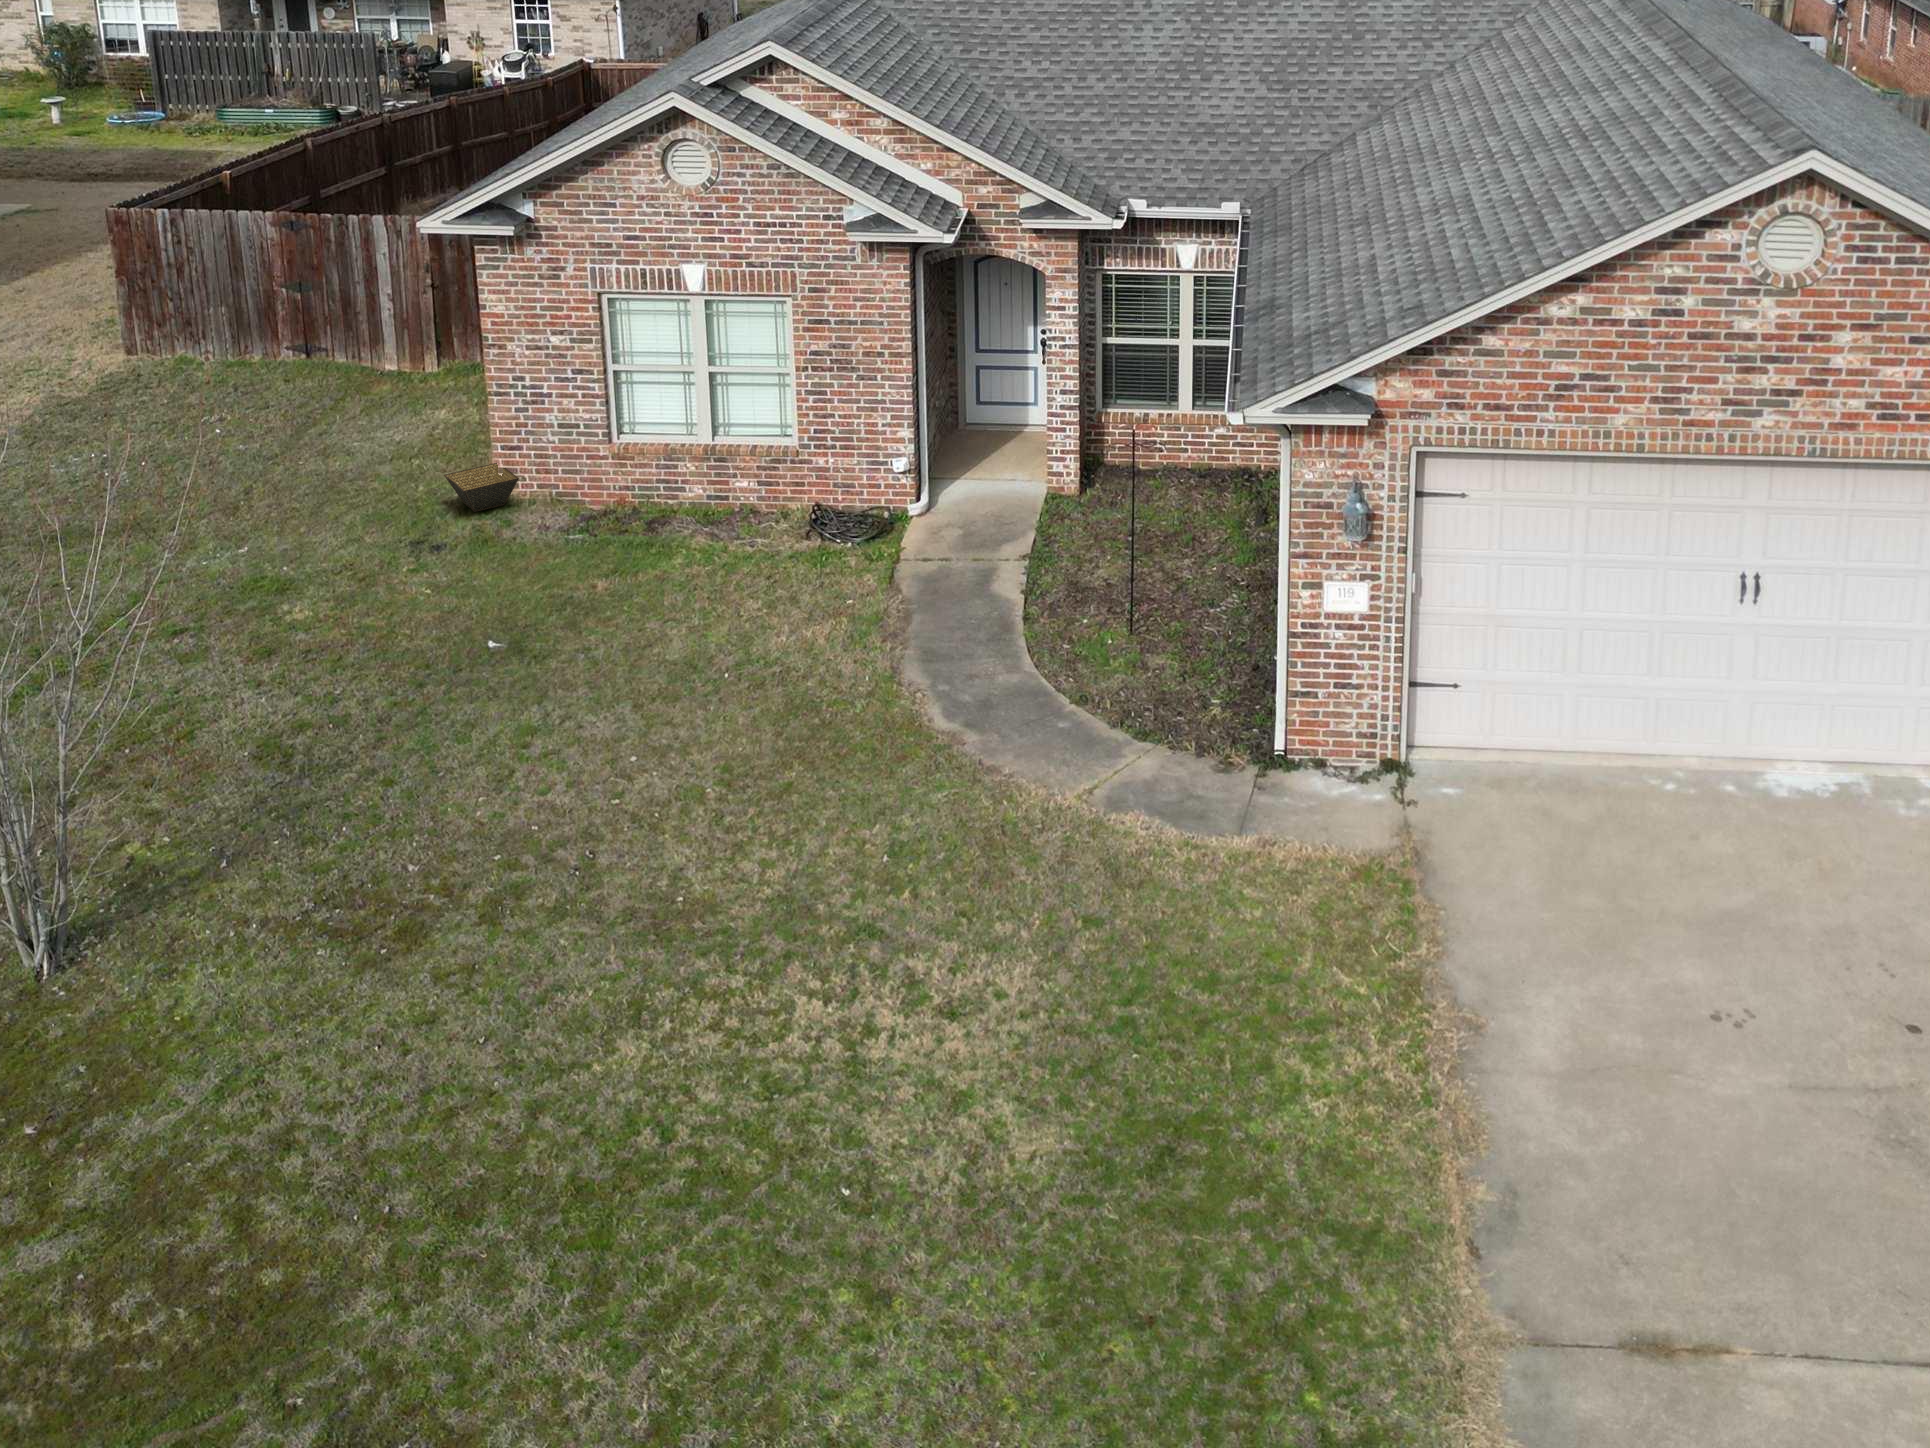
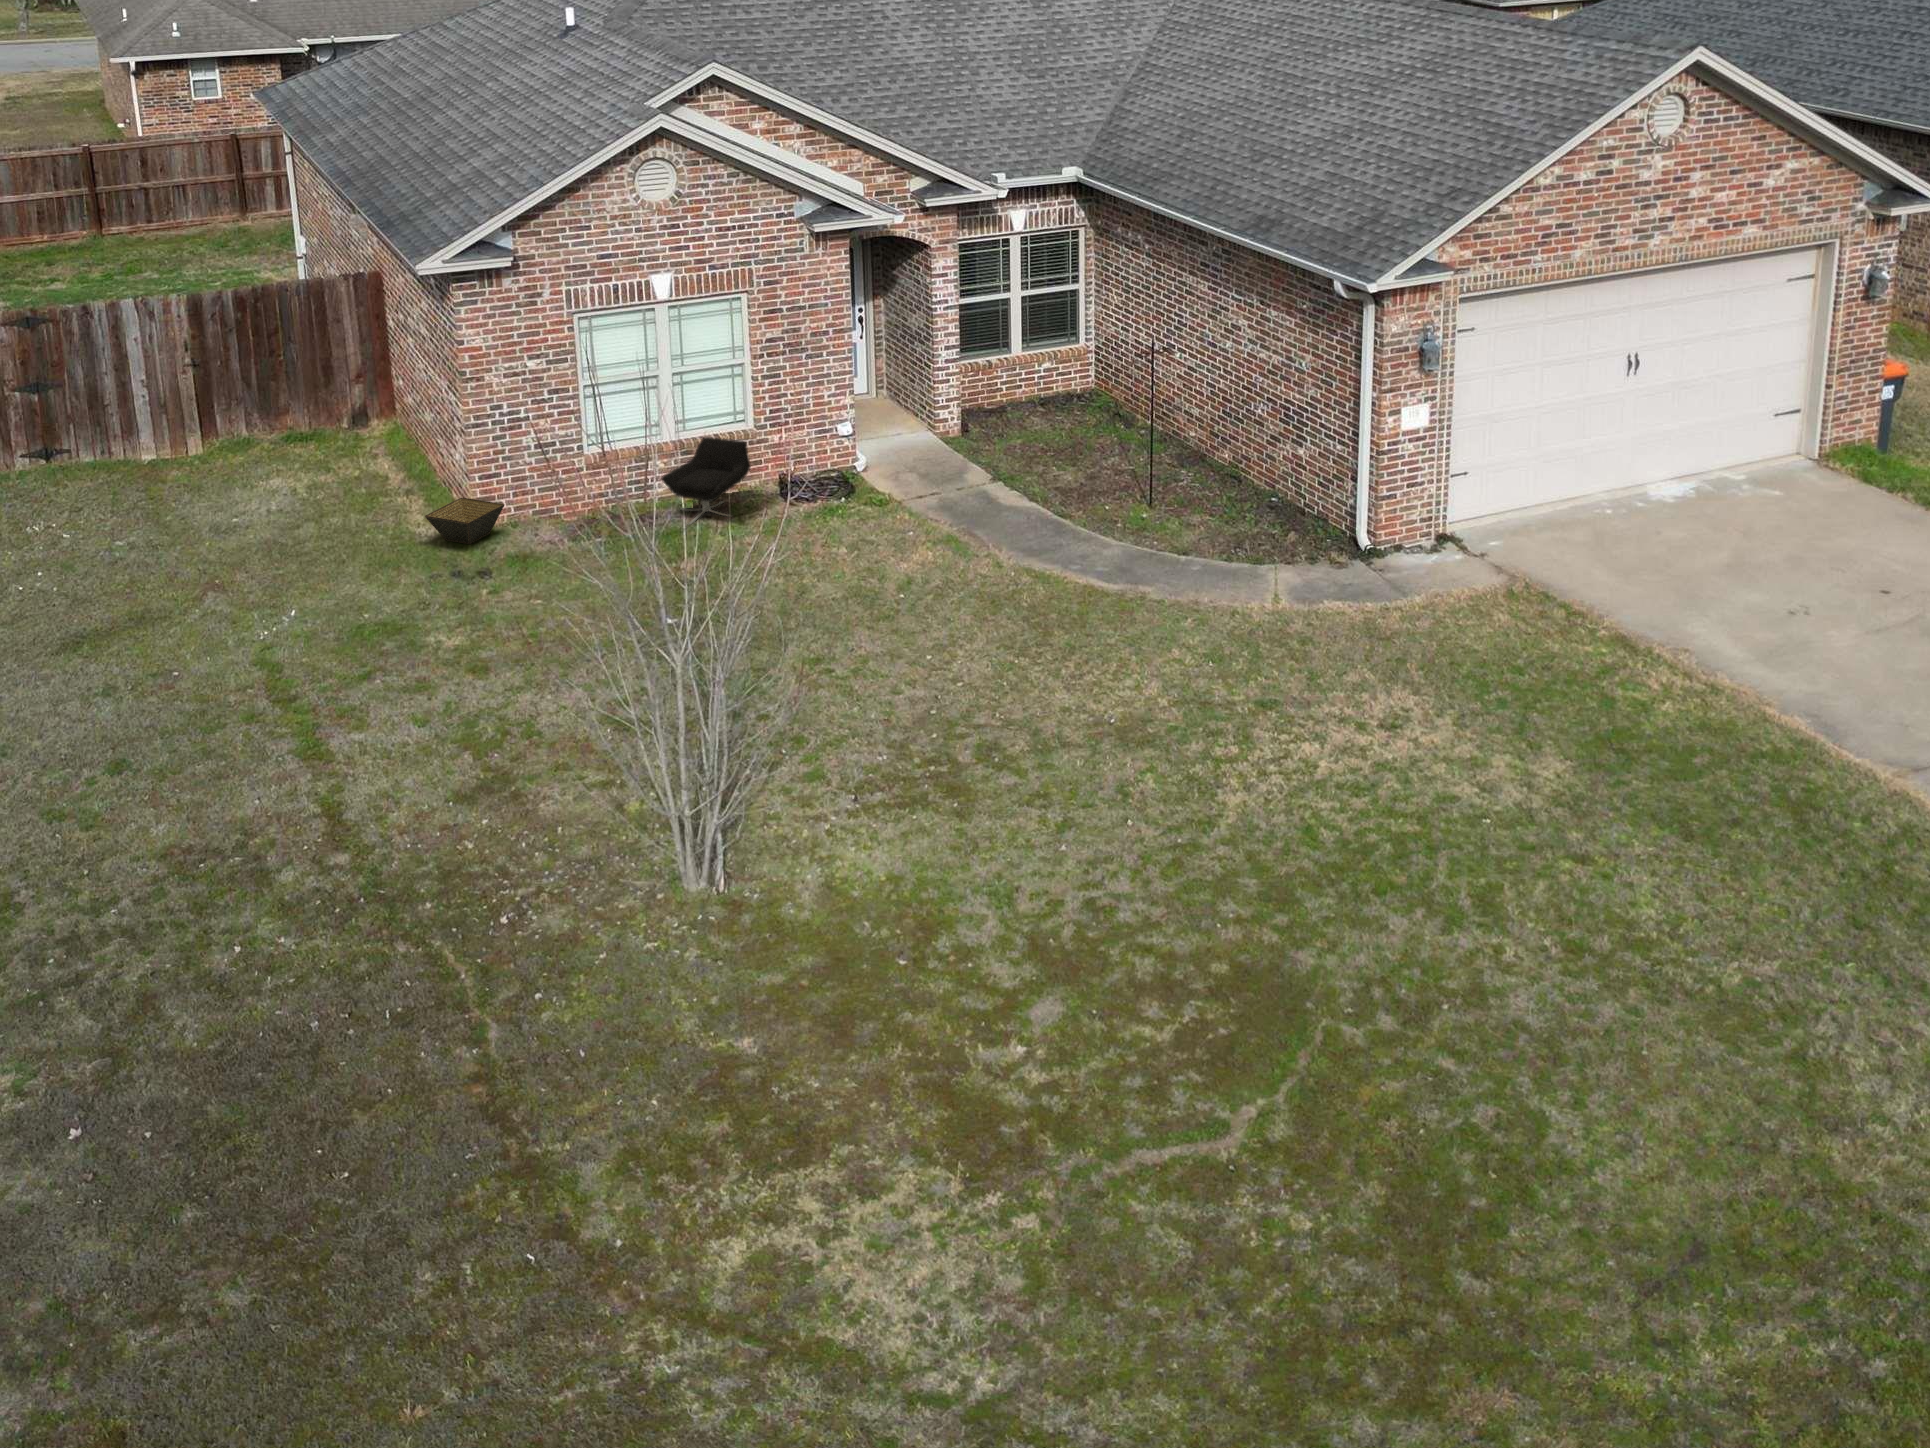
lounge chair: none [663,446,757,538] -> present [661,437,751,524]

